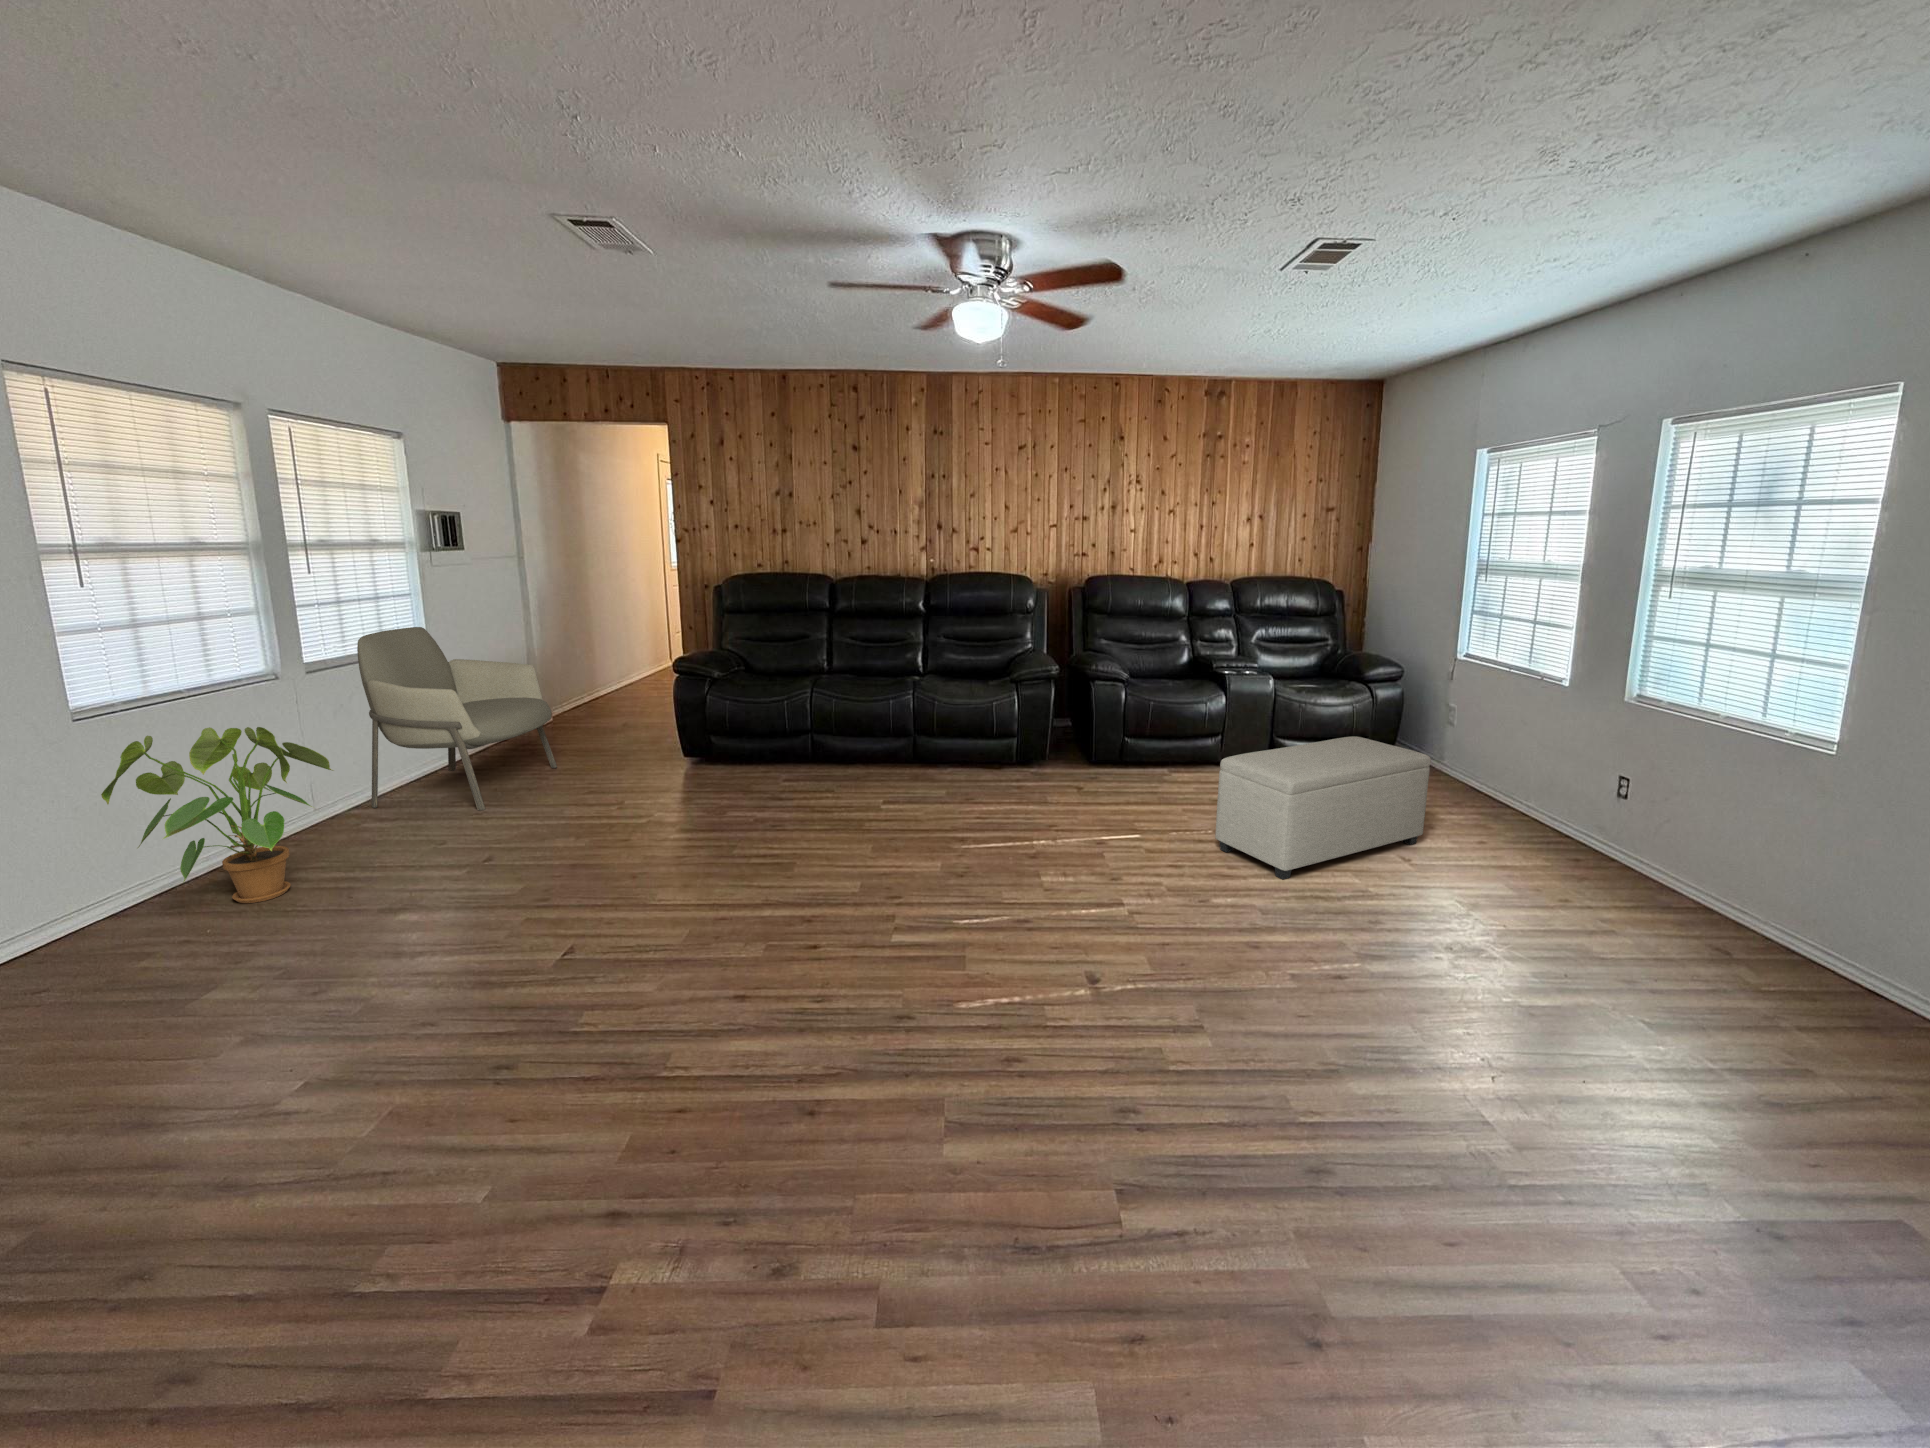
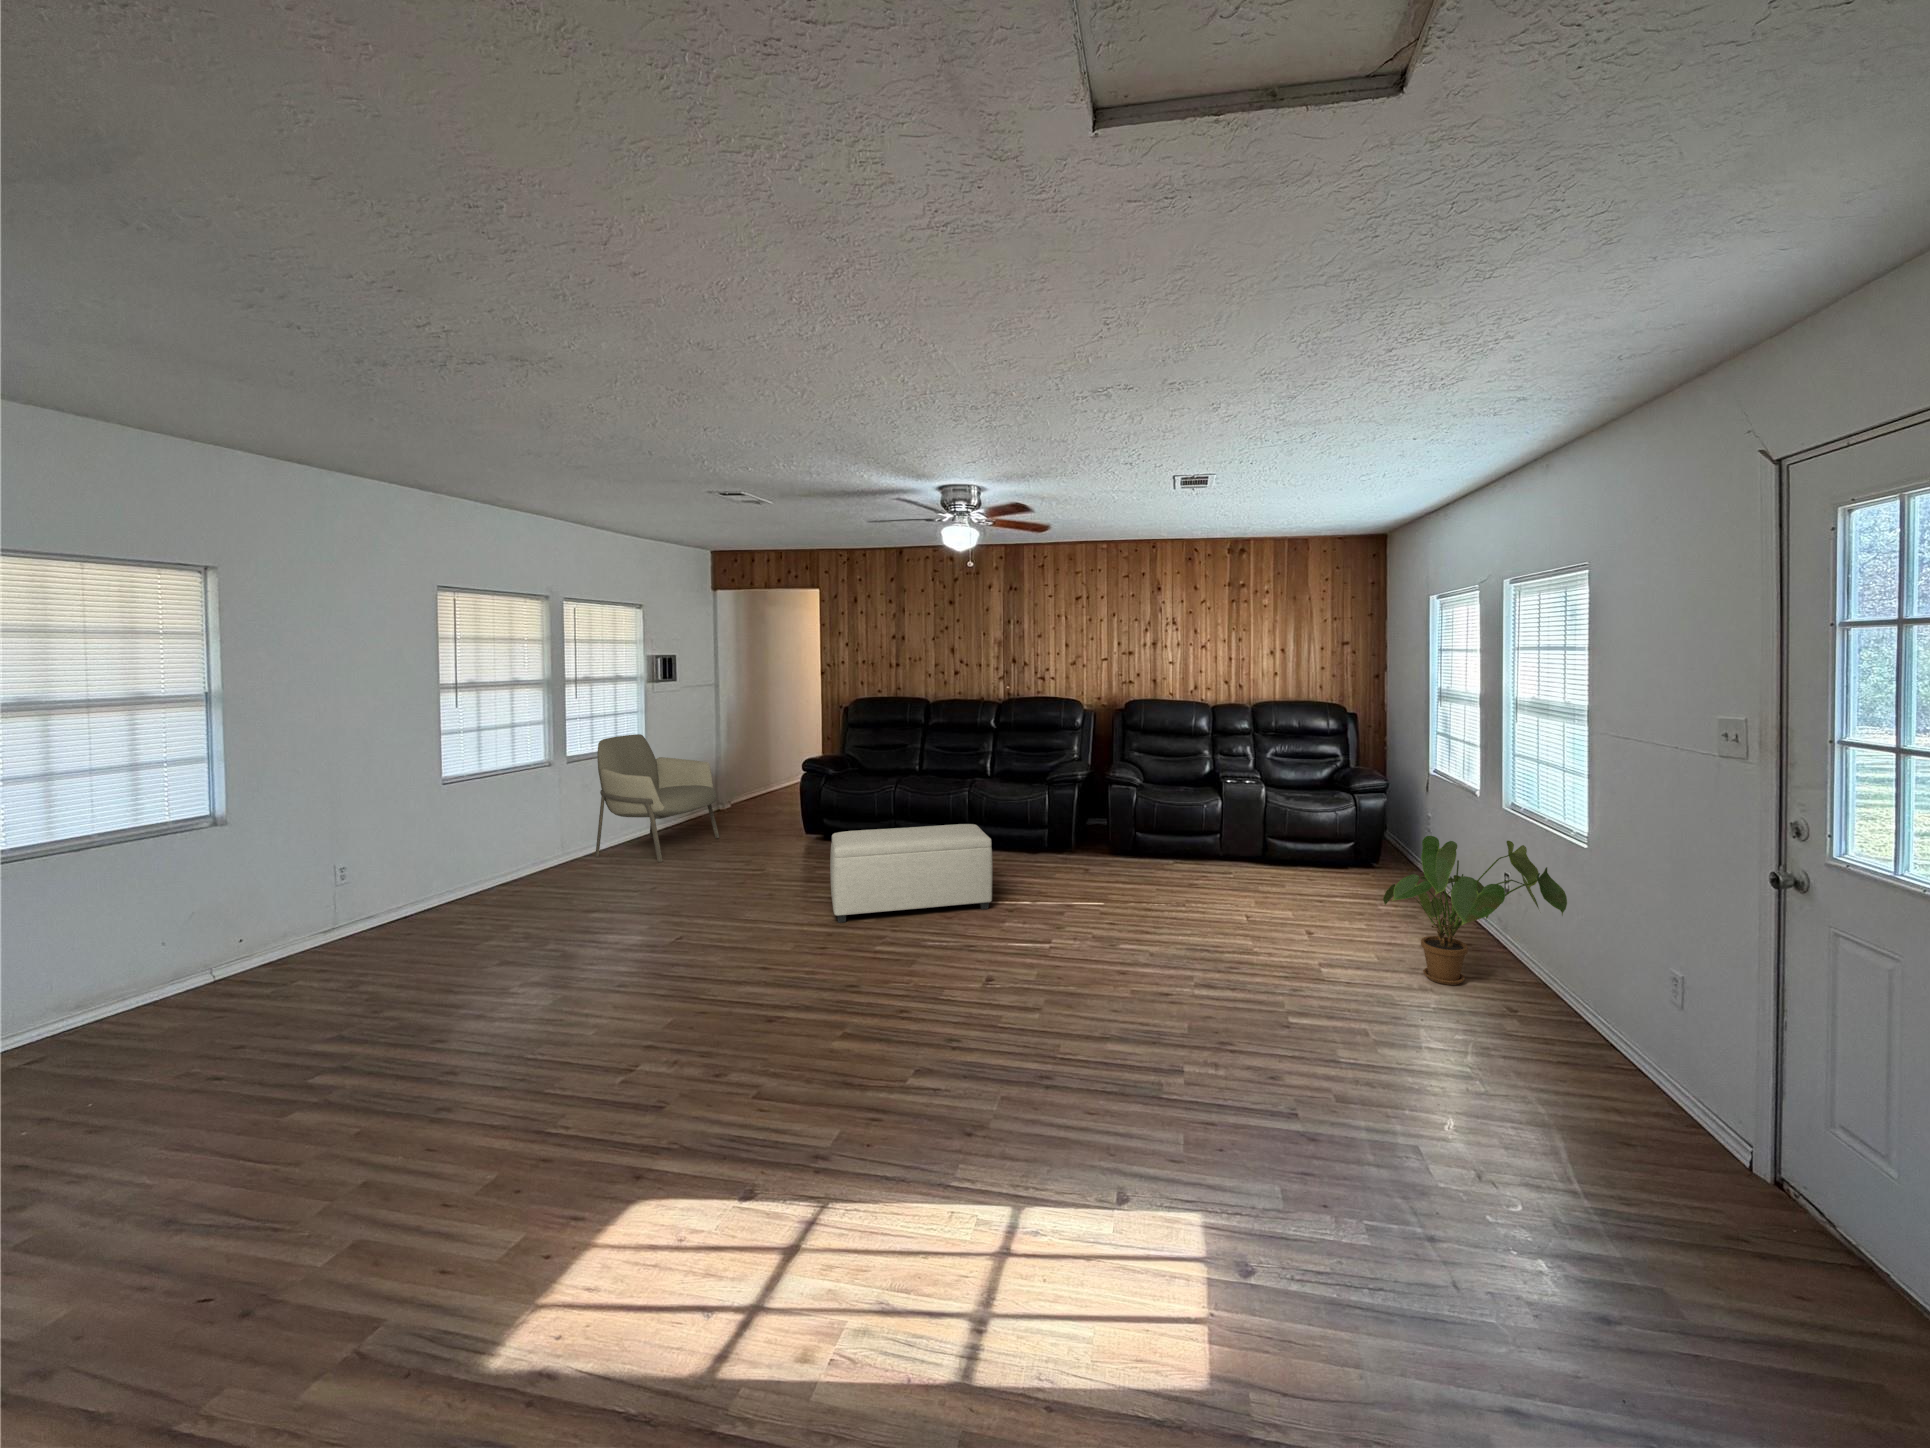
house plant: present [101,727,333,903] -> present [1383,836,1567,985]
ottoman: present [1215,736,1431,879] -> present [830,824,992,923]

